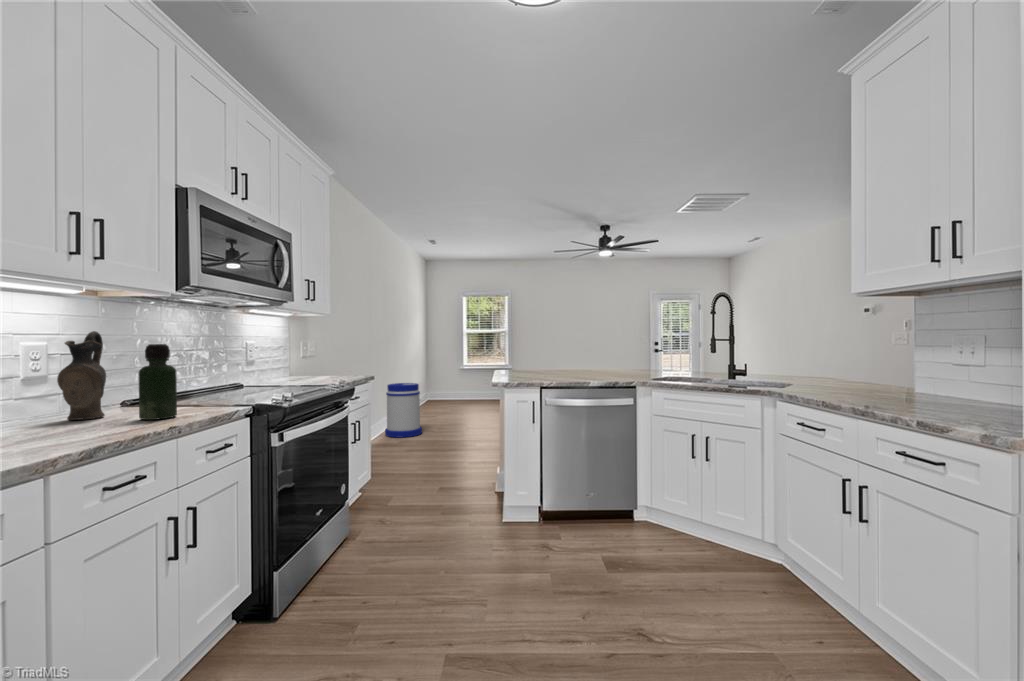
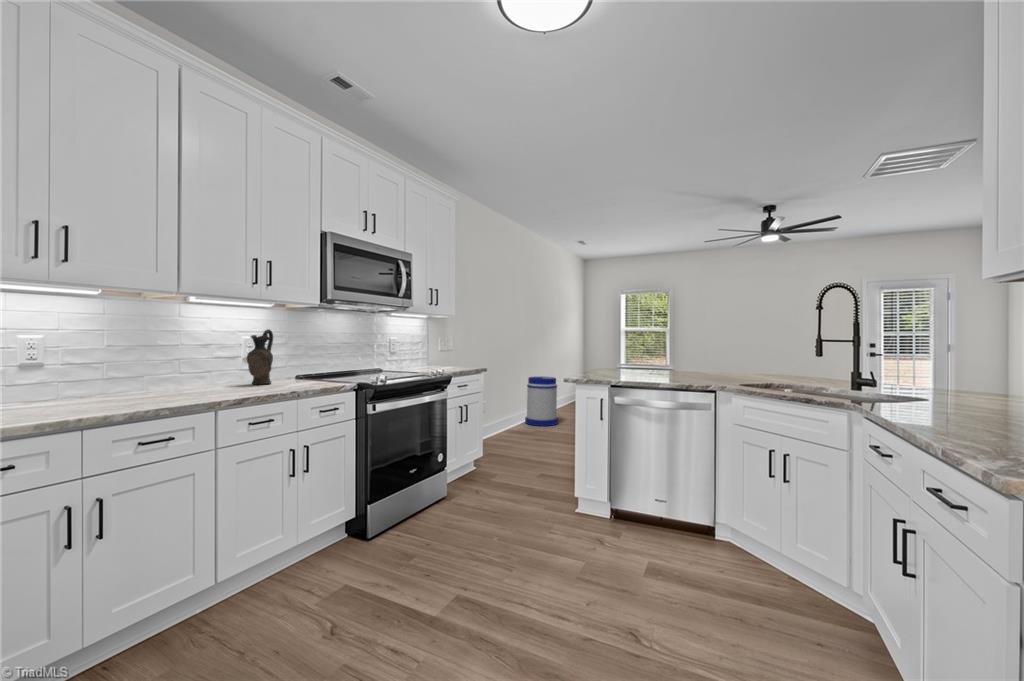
bottle: present [139,344,177,420] -> none [284,339,306,387]

